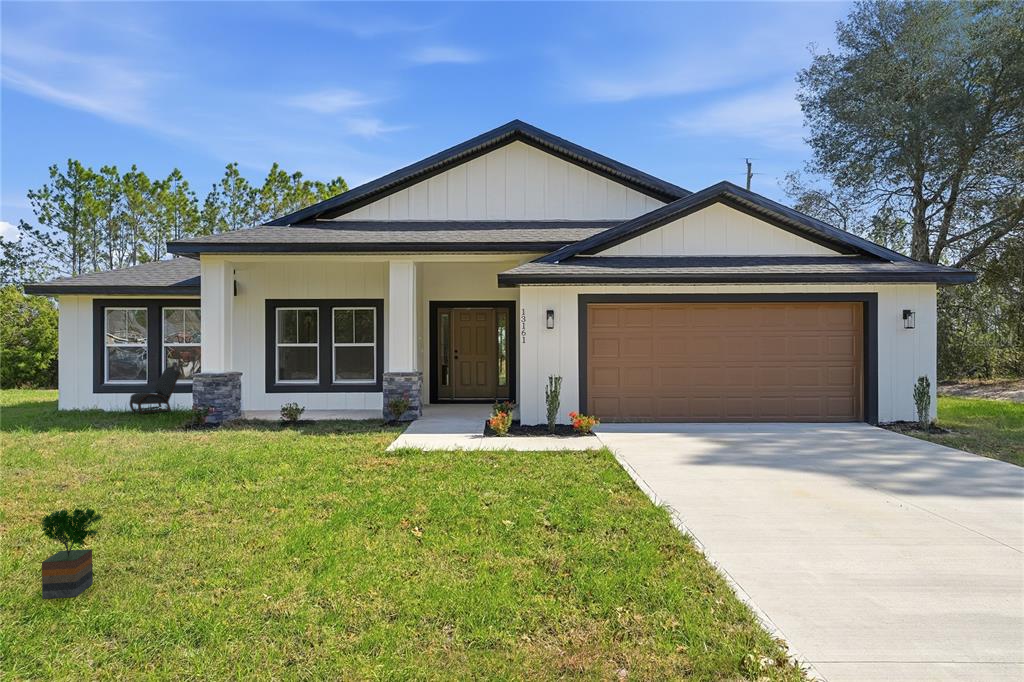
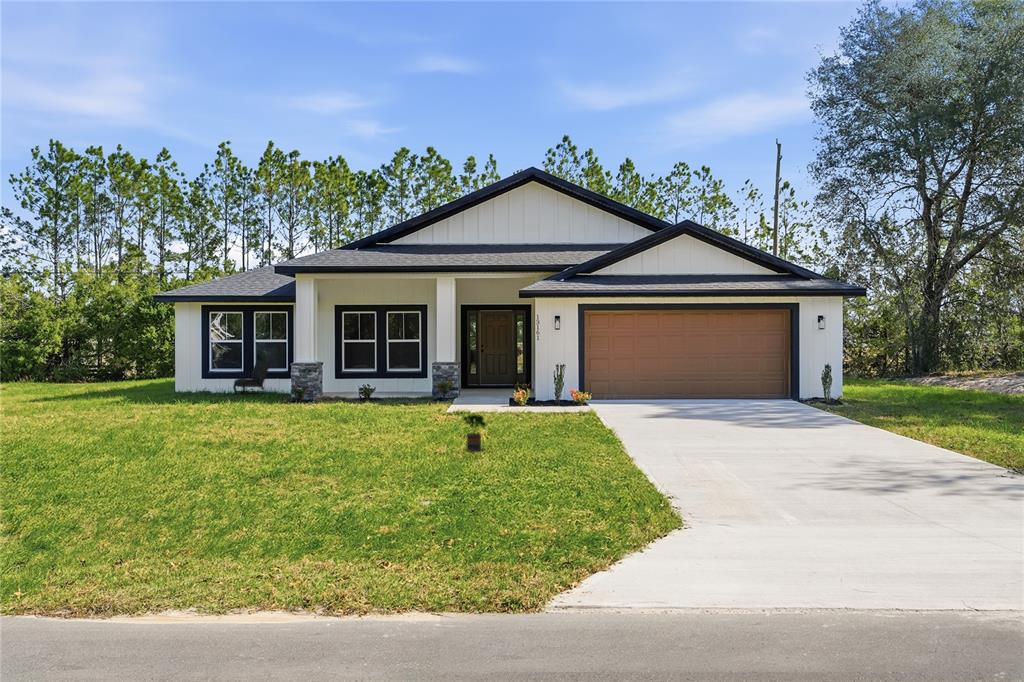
potted tree: present [41,508,103,599] -> present [463,415,486,451]

